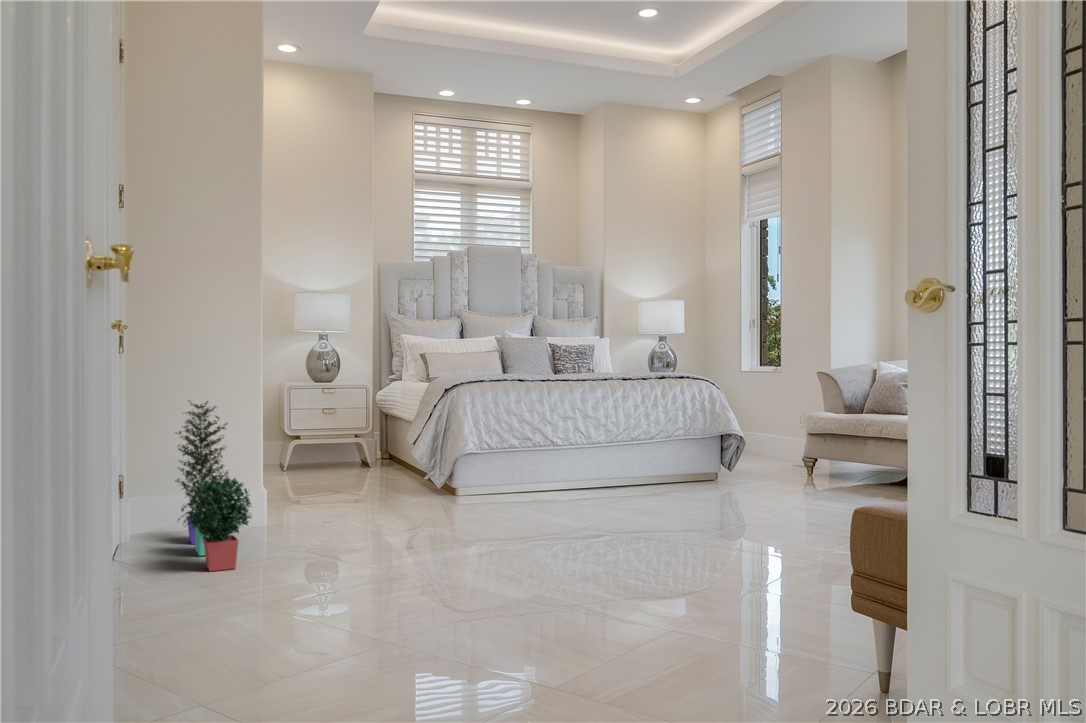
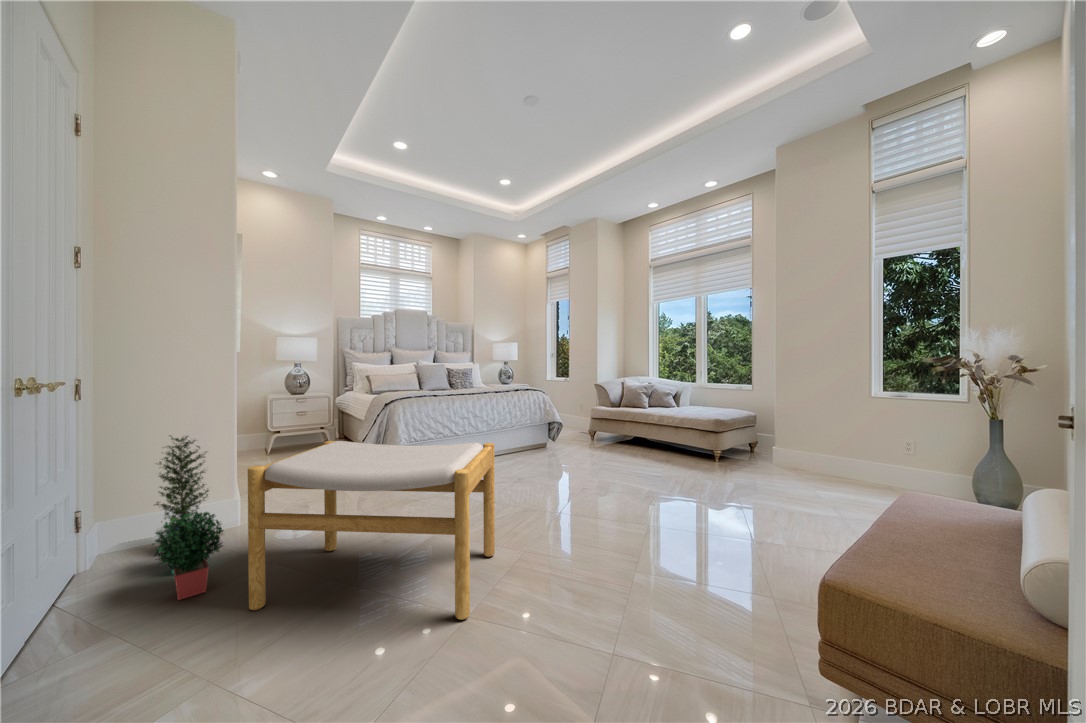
footstool: none [280,411,571,605] -> present [248,441,495,620]

